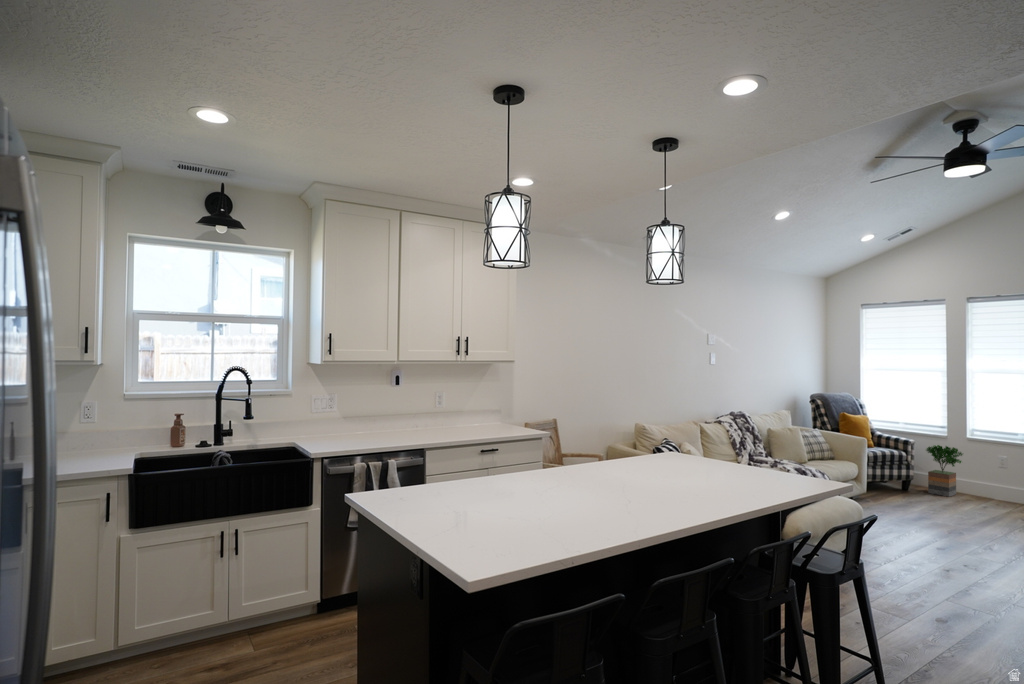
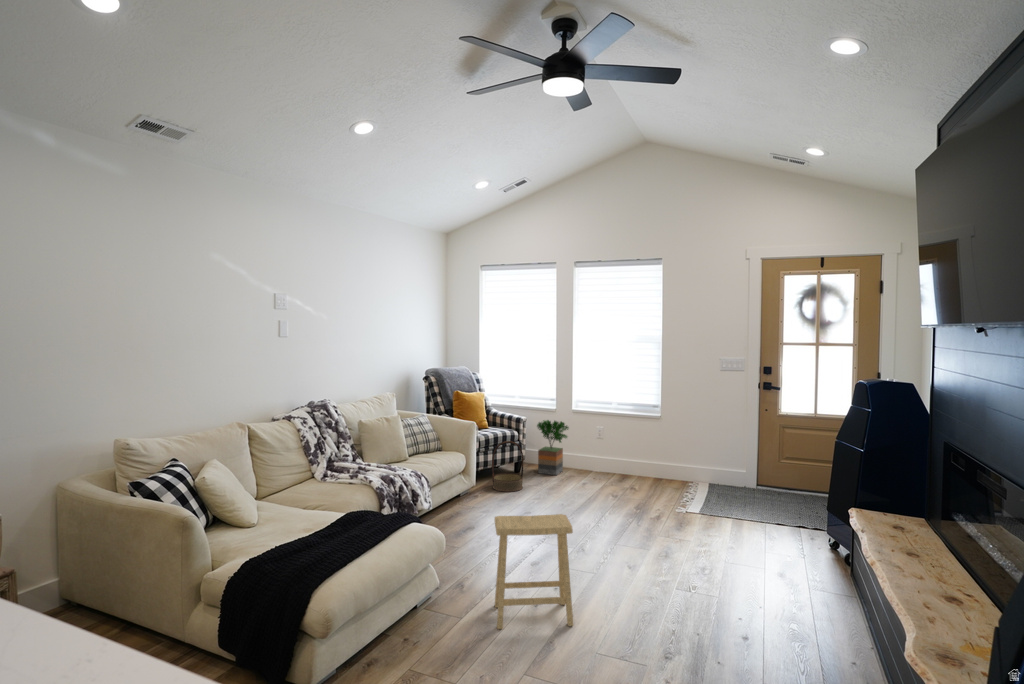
basket: none [881,458,914,502] -> present [492,441,524,492]
footstool: none [902,497,975,583] -> present [495,514,573,629]

